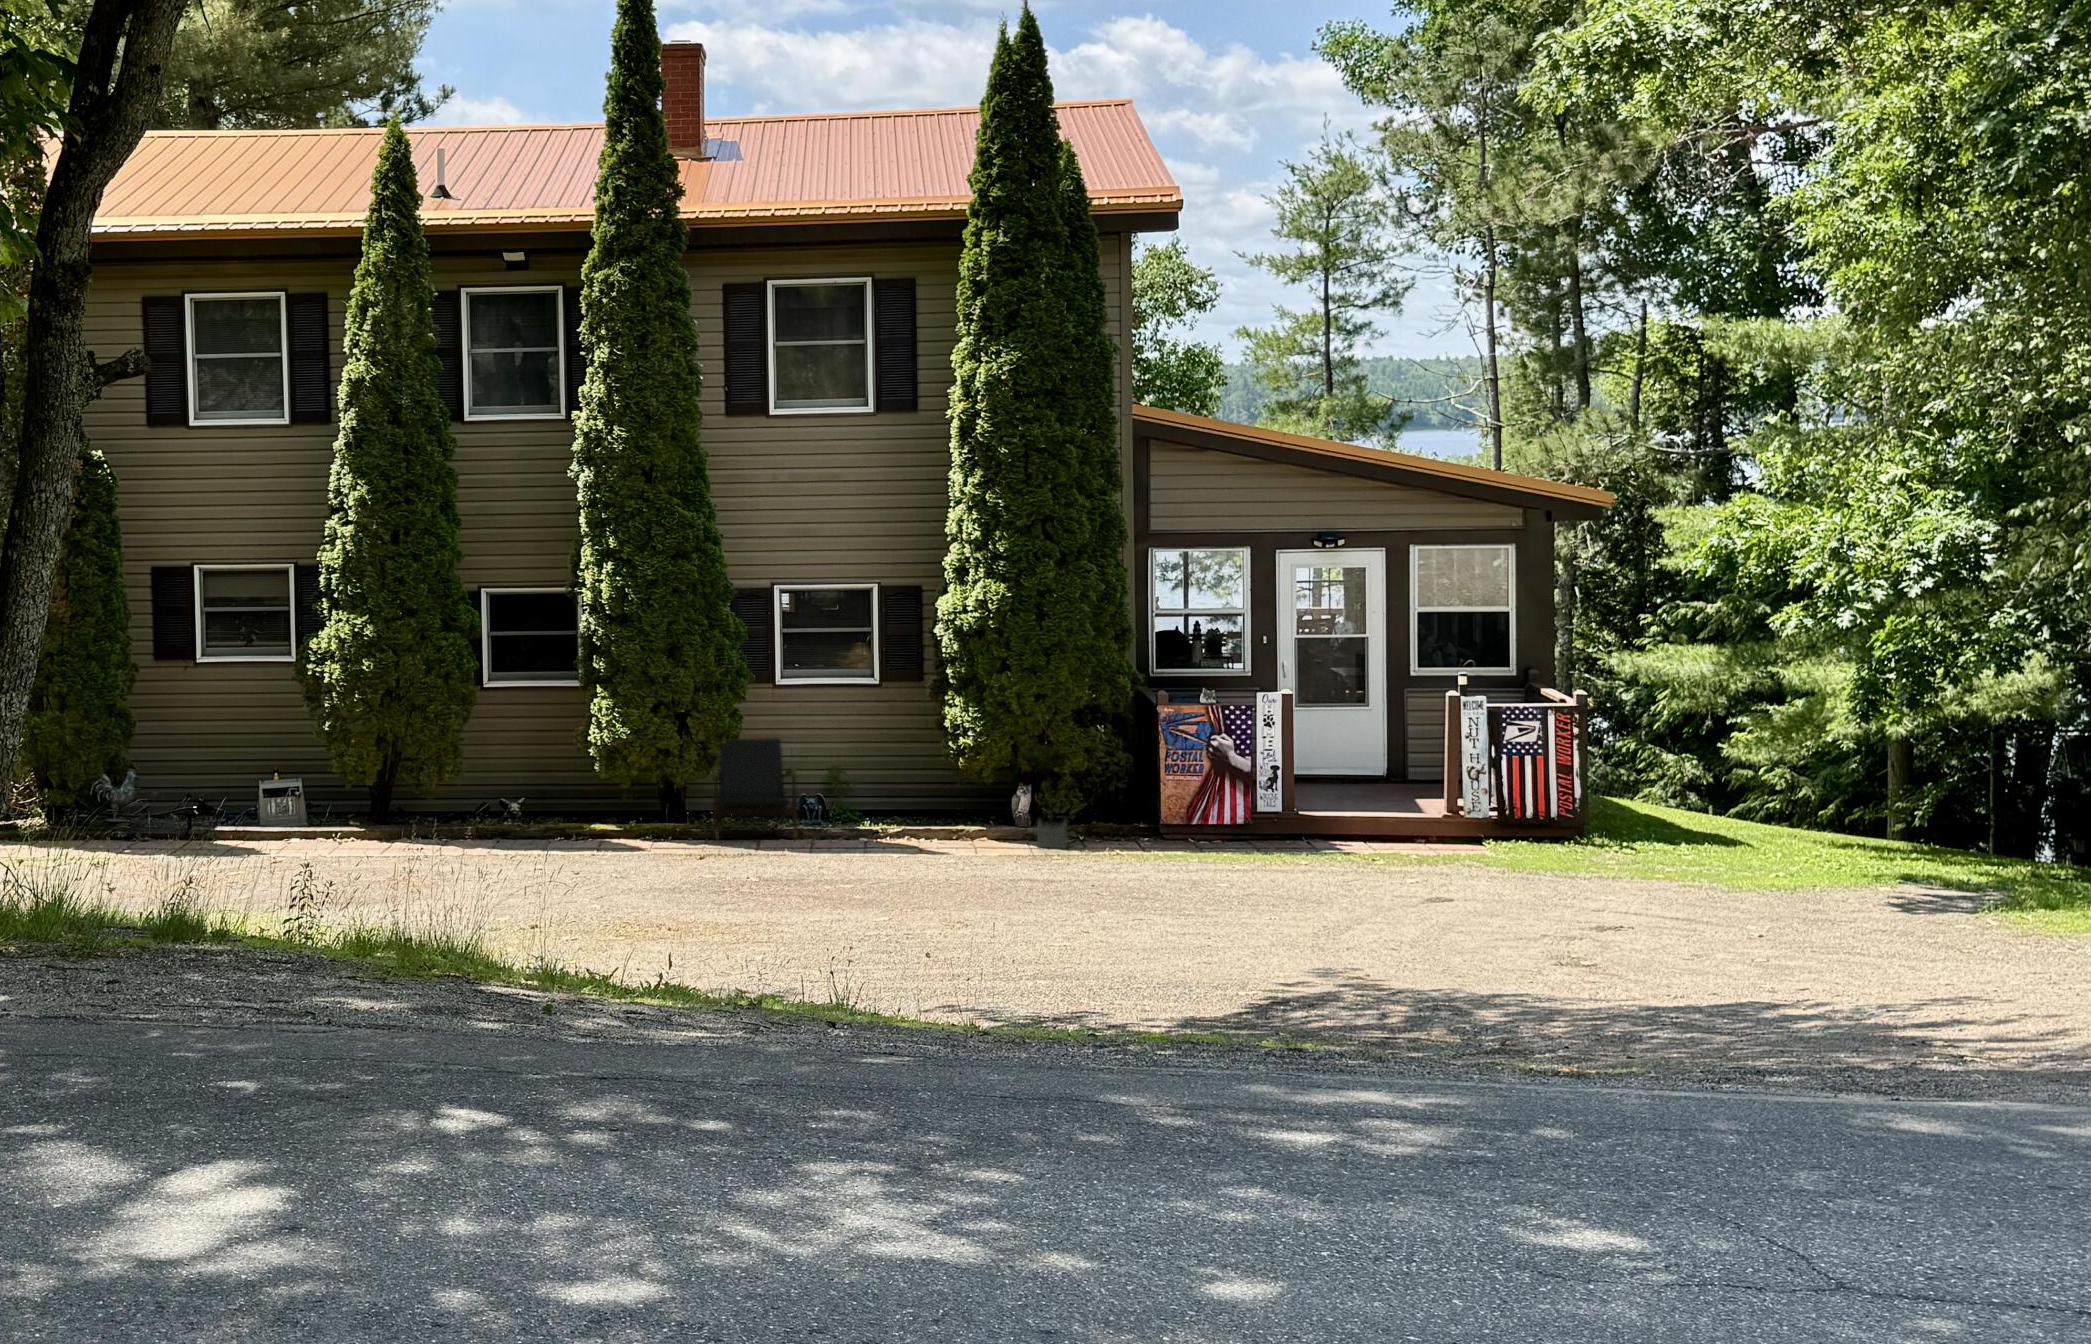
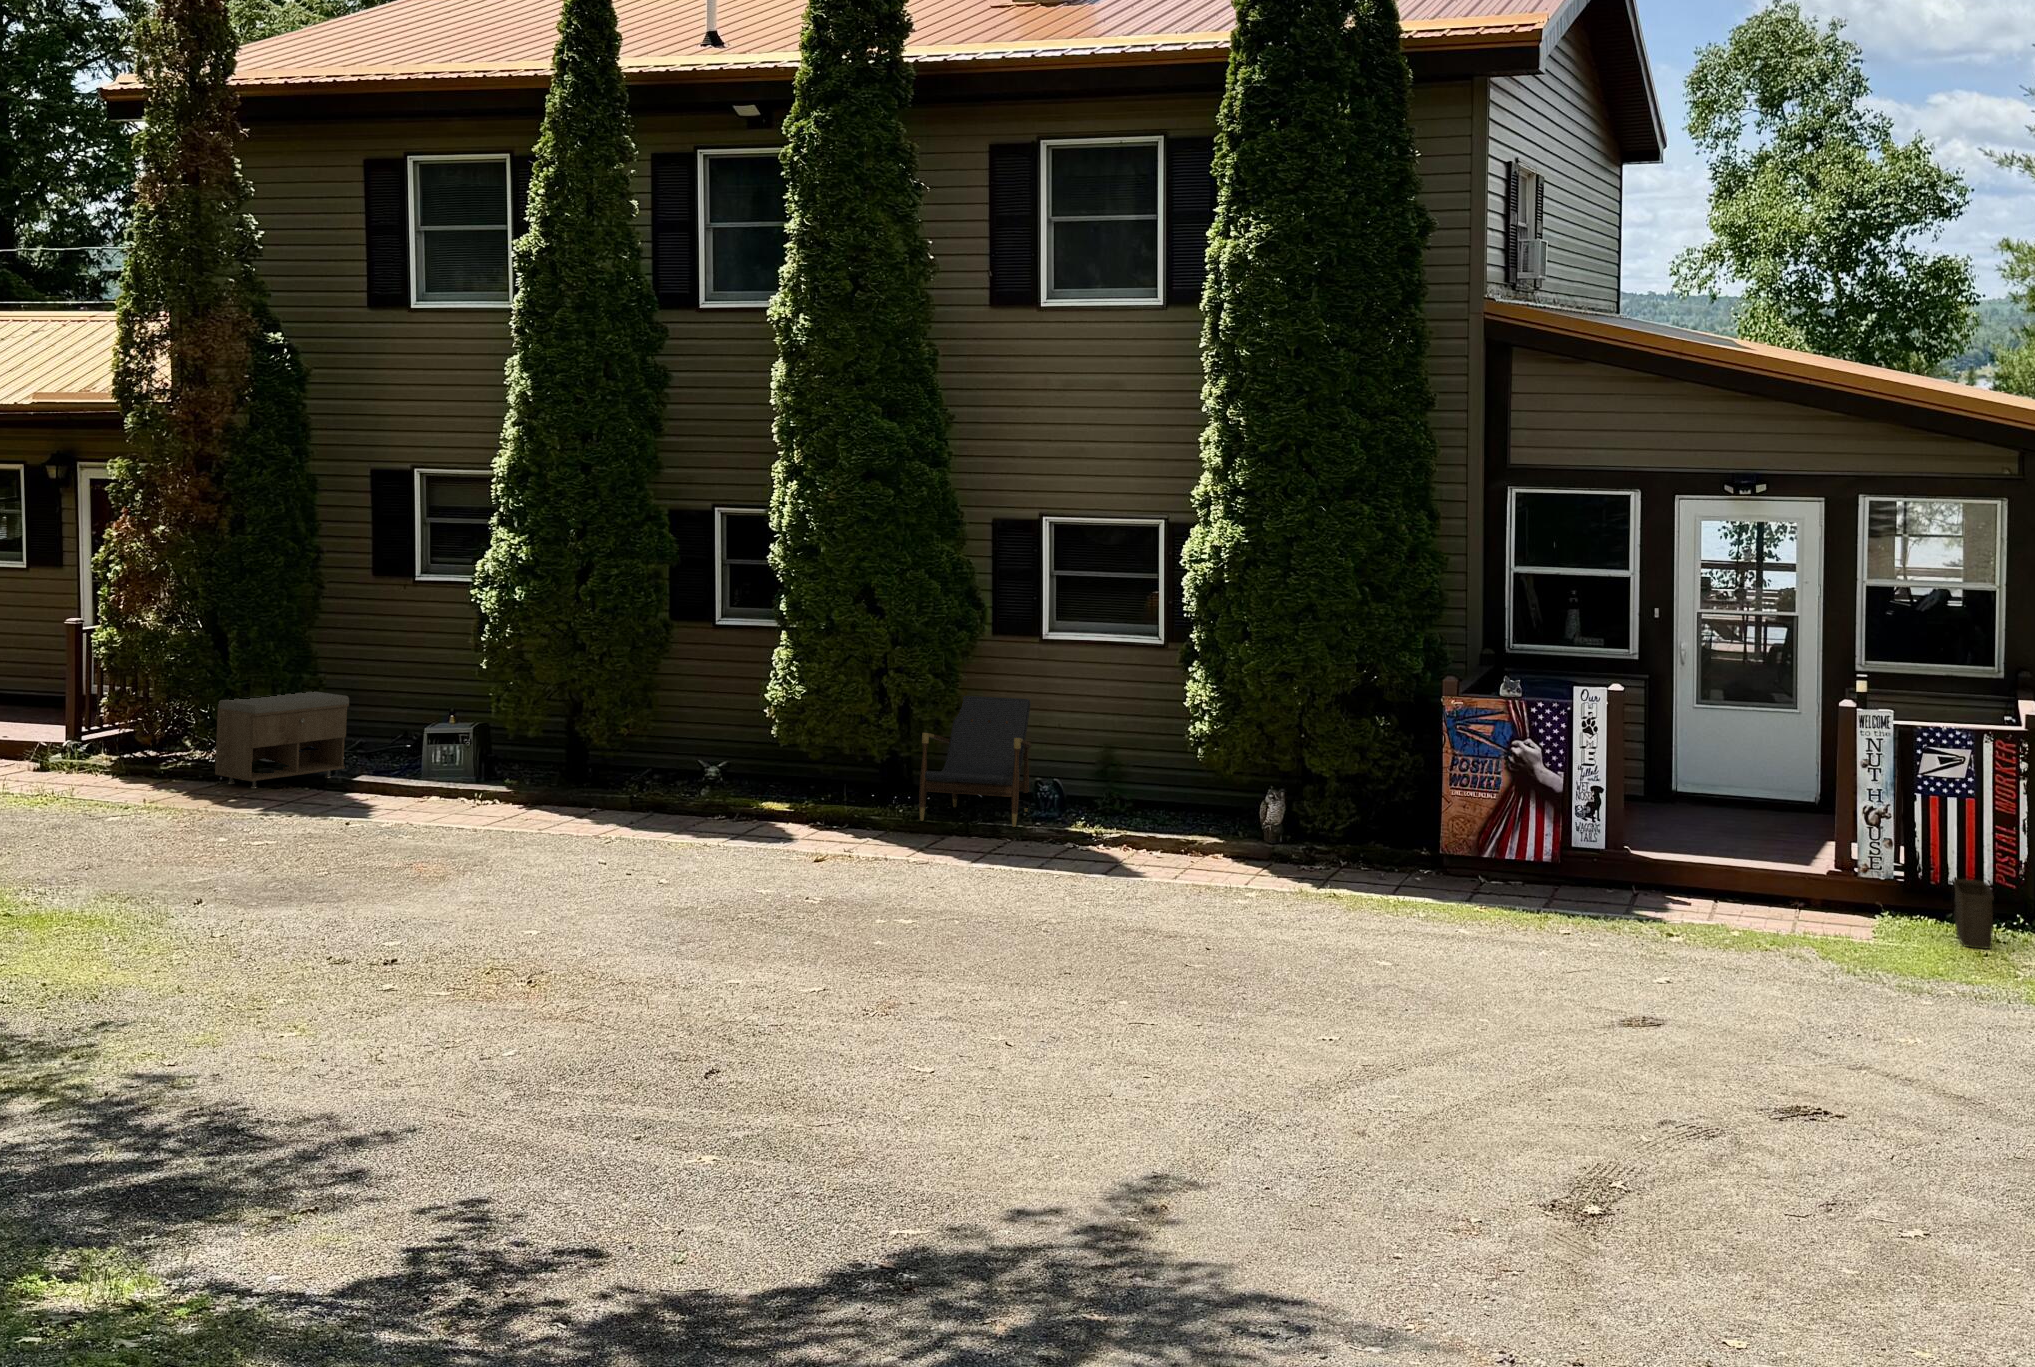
potted tree: present [1023,743,1068,848] -> none [1267,730,1325,871]
storage bench: none [72,771,174,856] -> present [215,691,349,788]
basket: none [1528,812,1565,856] -> present [1953,879,1995,949]

